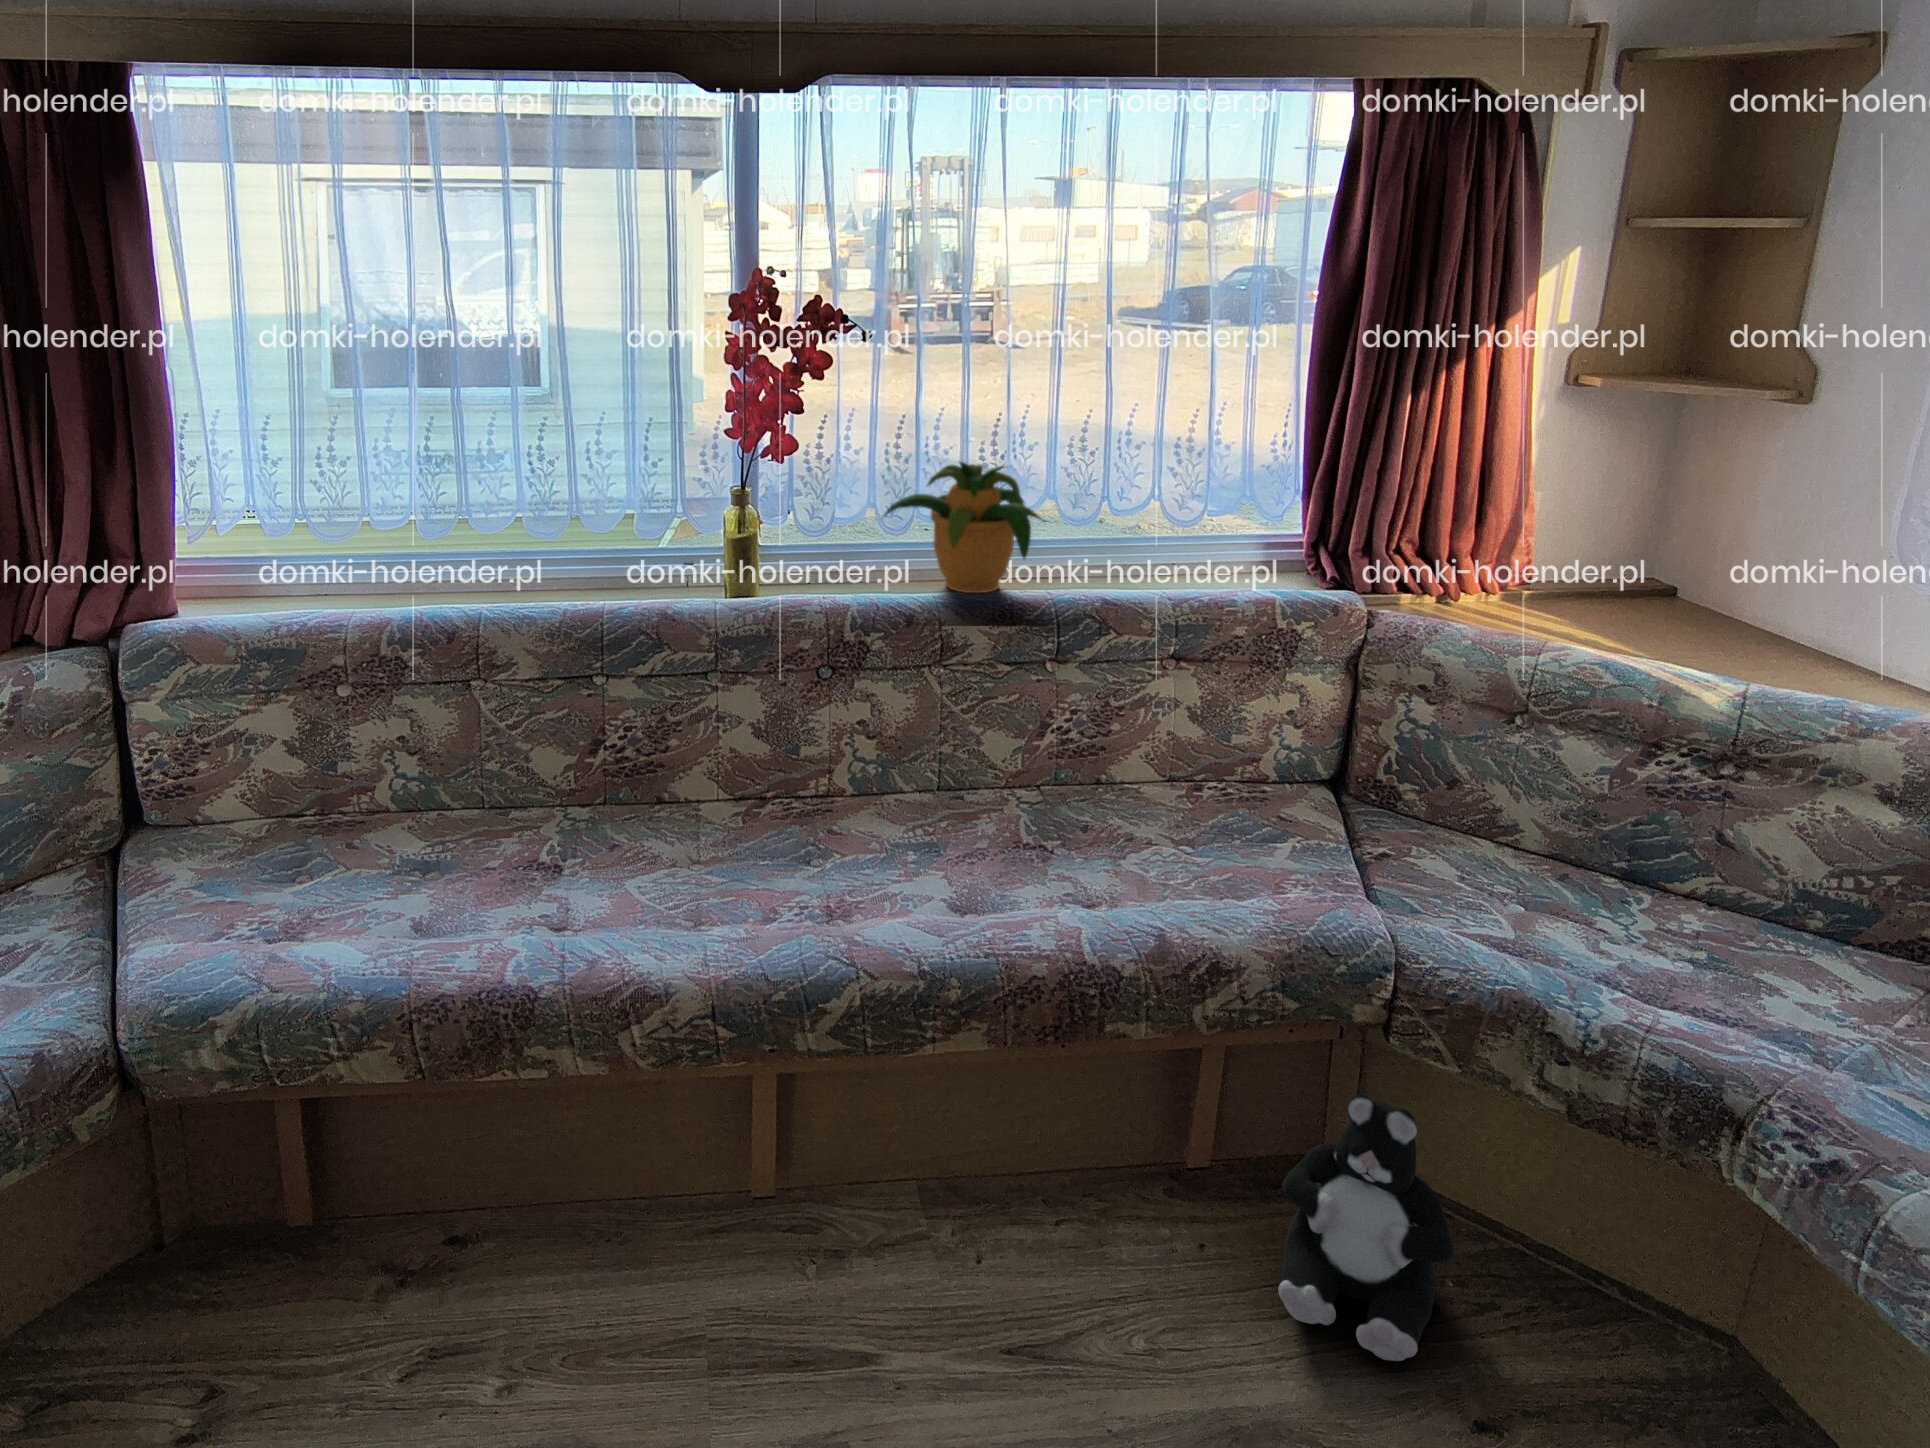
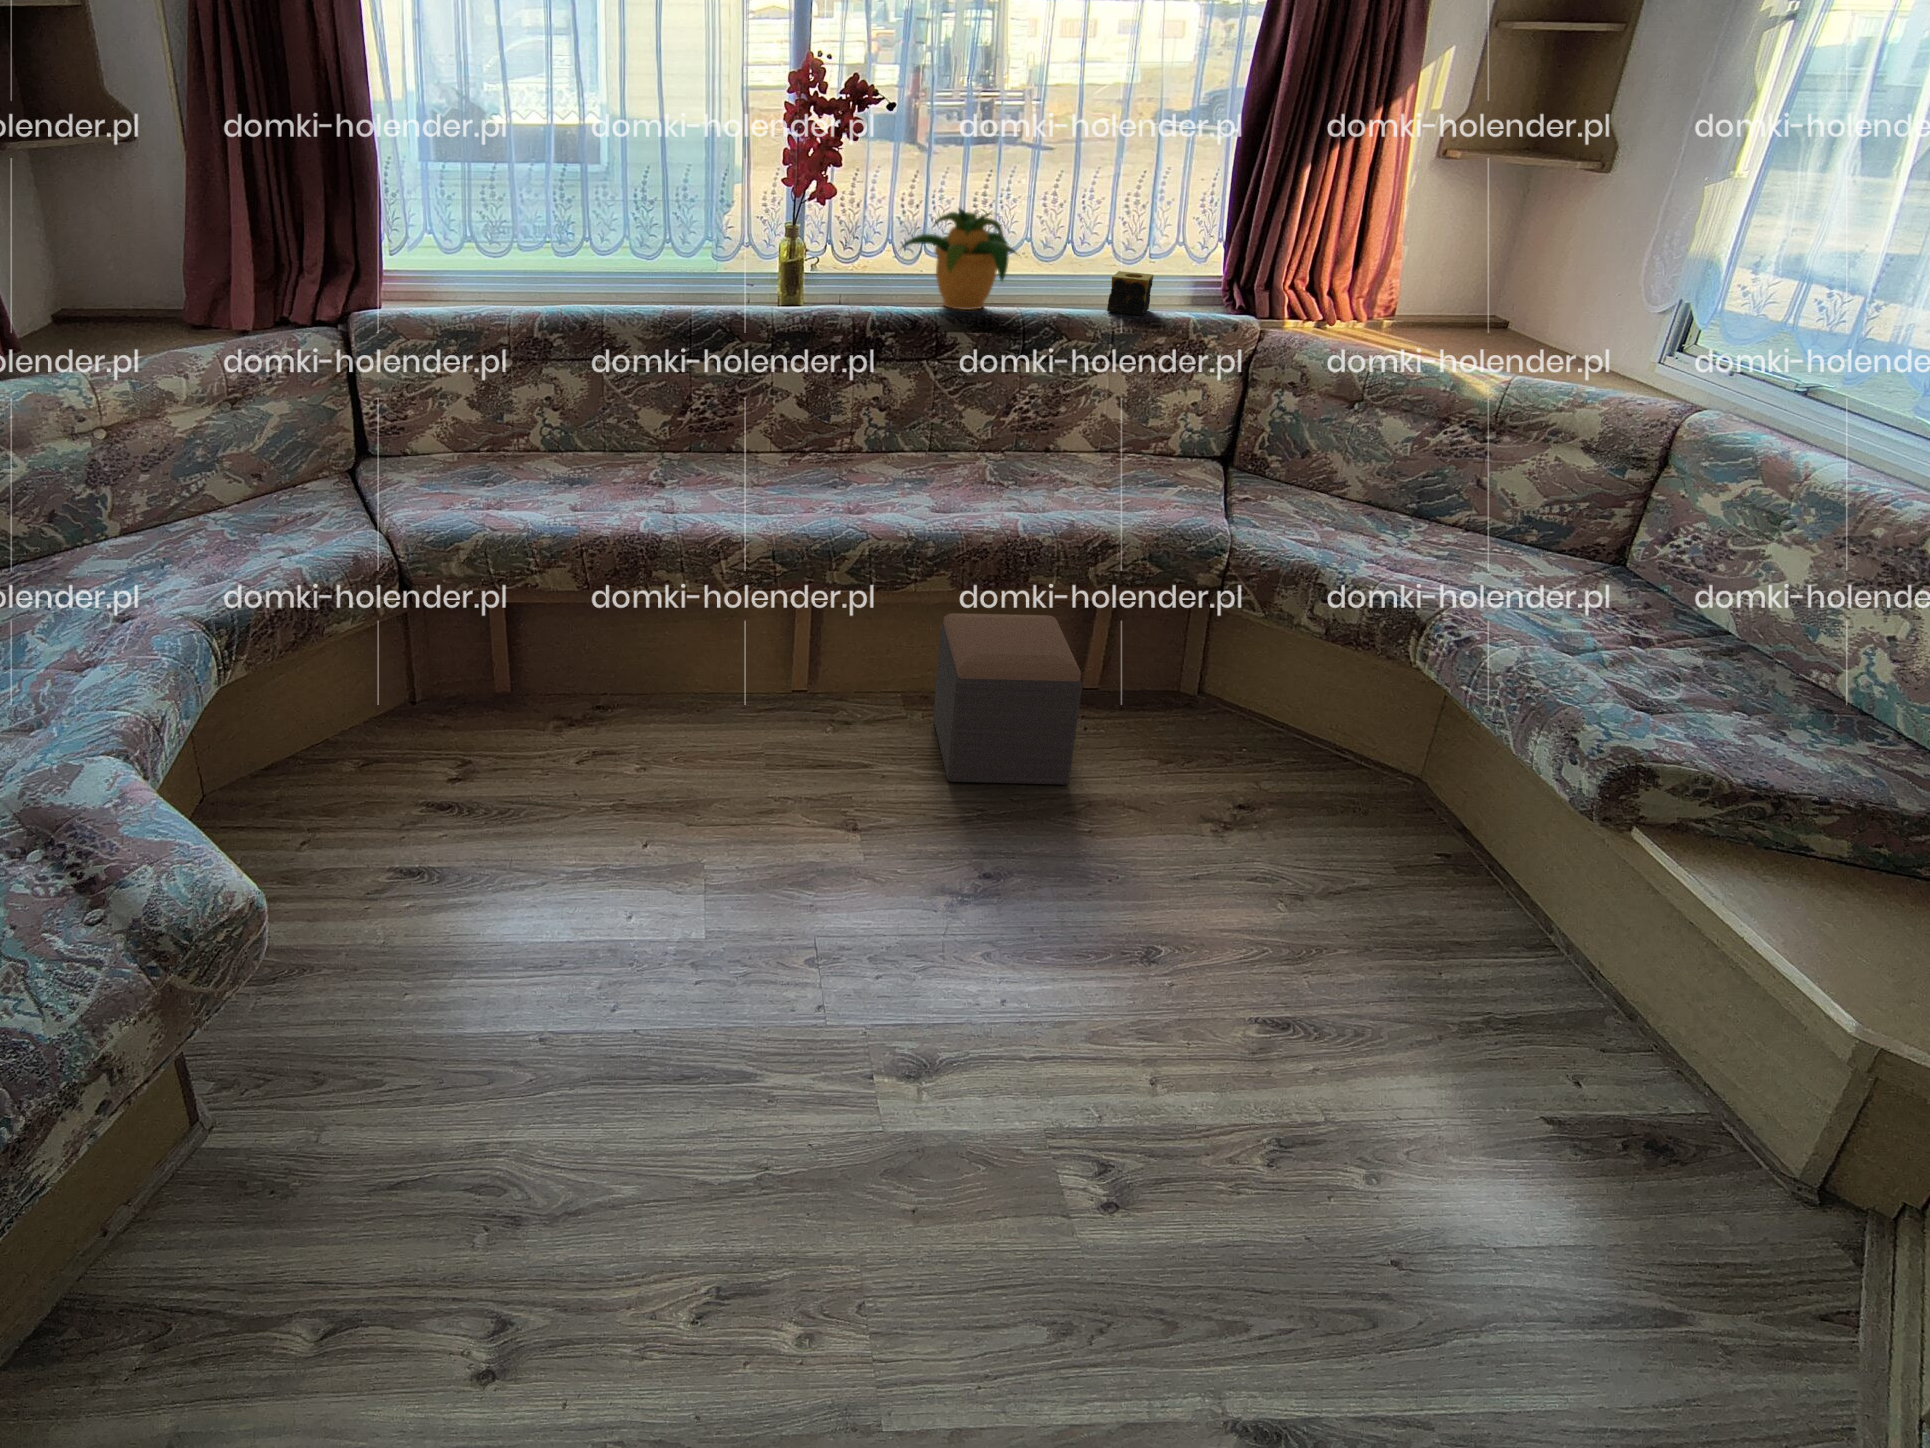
candle: none [1162,535,1219,595] -> present [1107,271,1154,315]
footstool: none [971,1075,1210,1382] -> present [933,613,1082,785]
plush toy: present [1278,1094,1454,1361] -> none [1128,630,1245,780]

